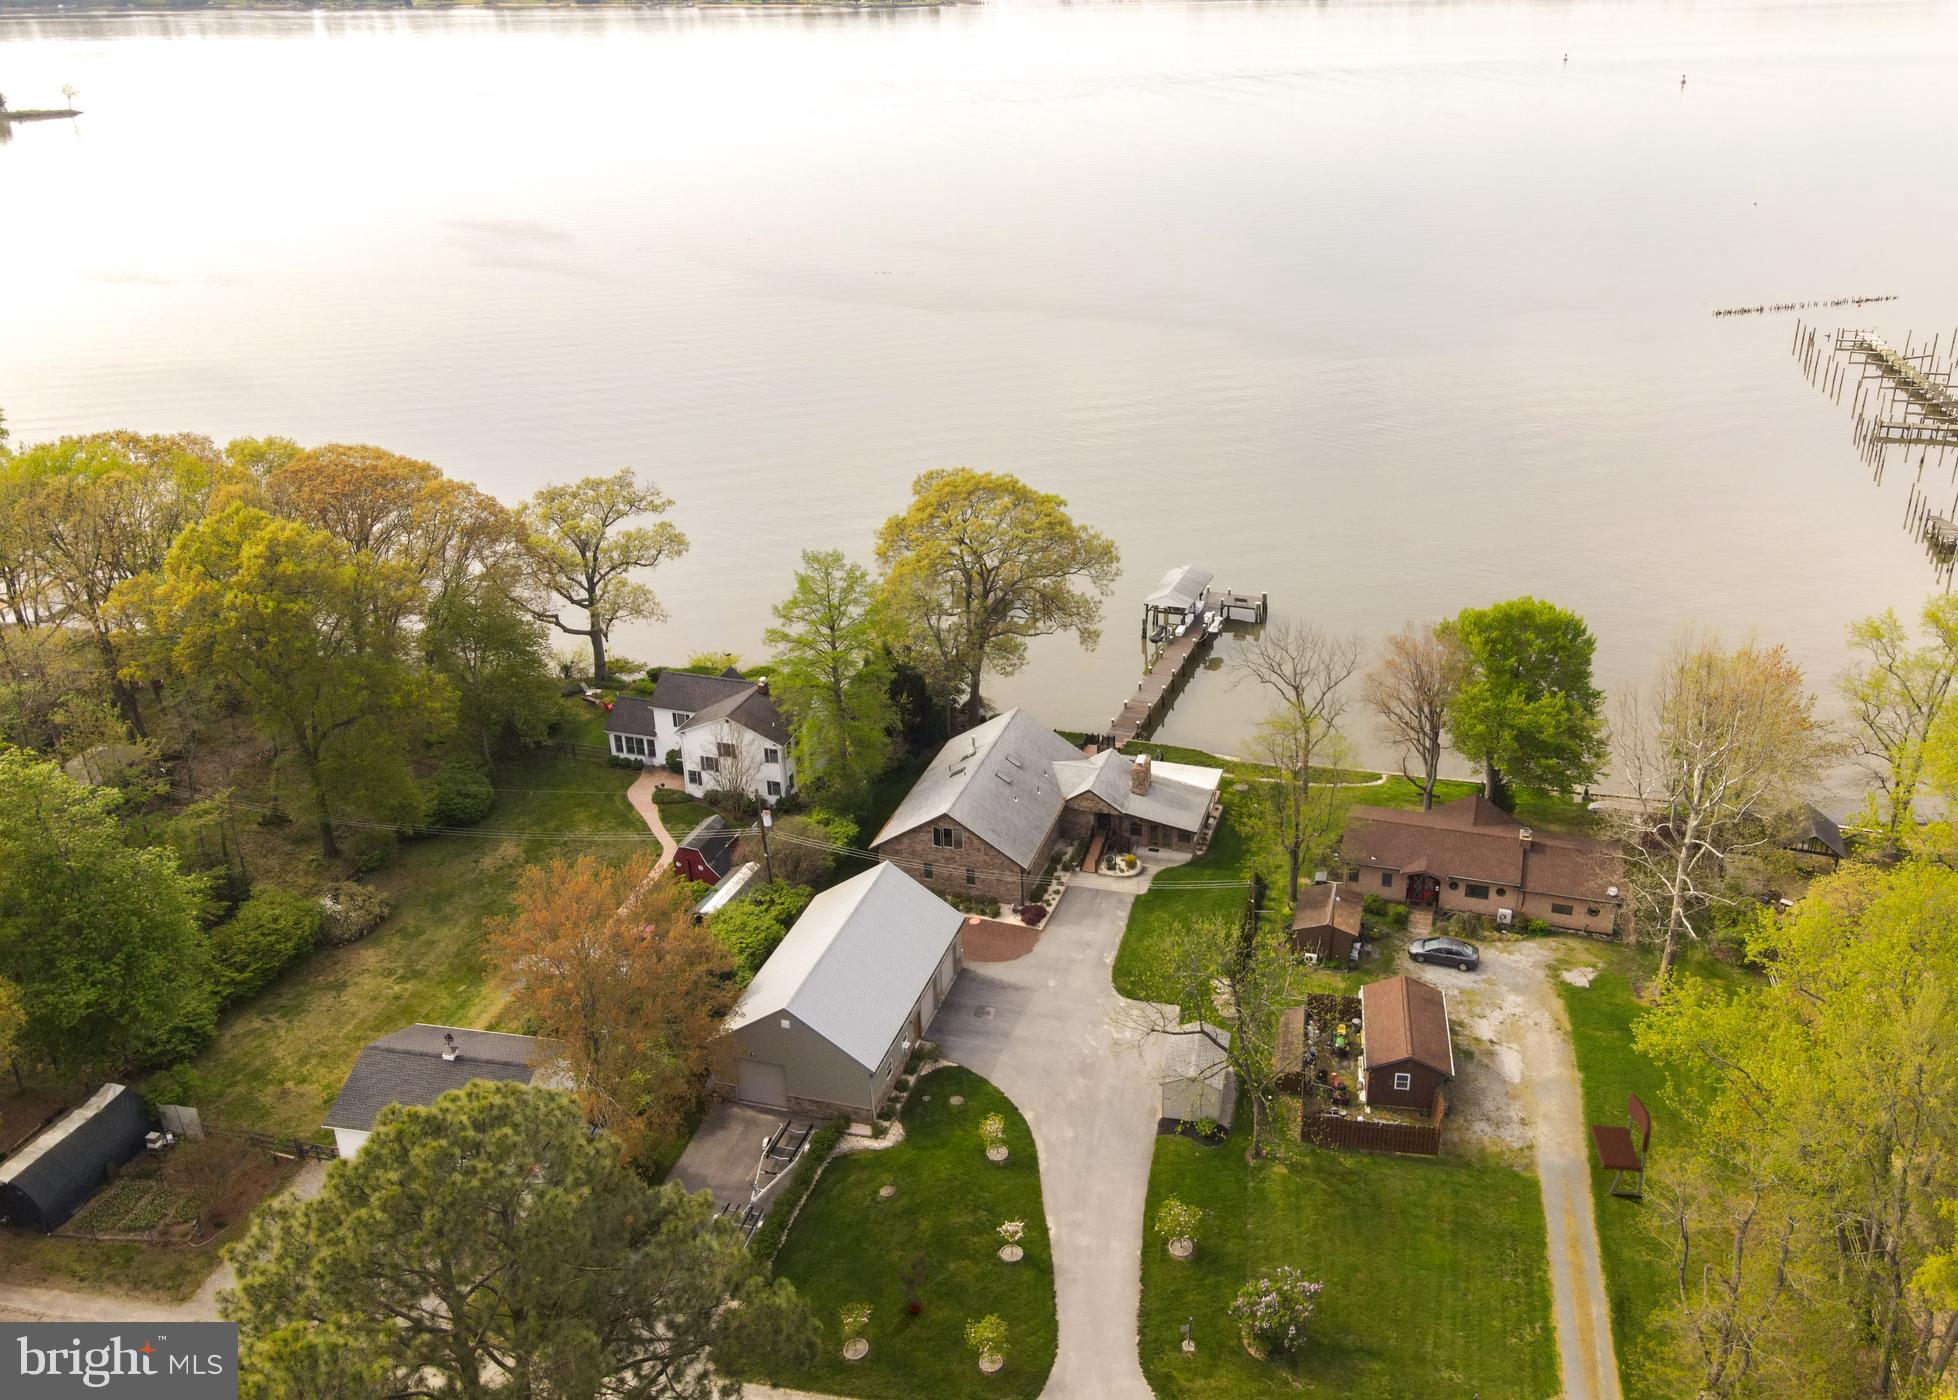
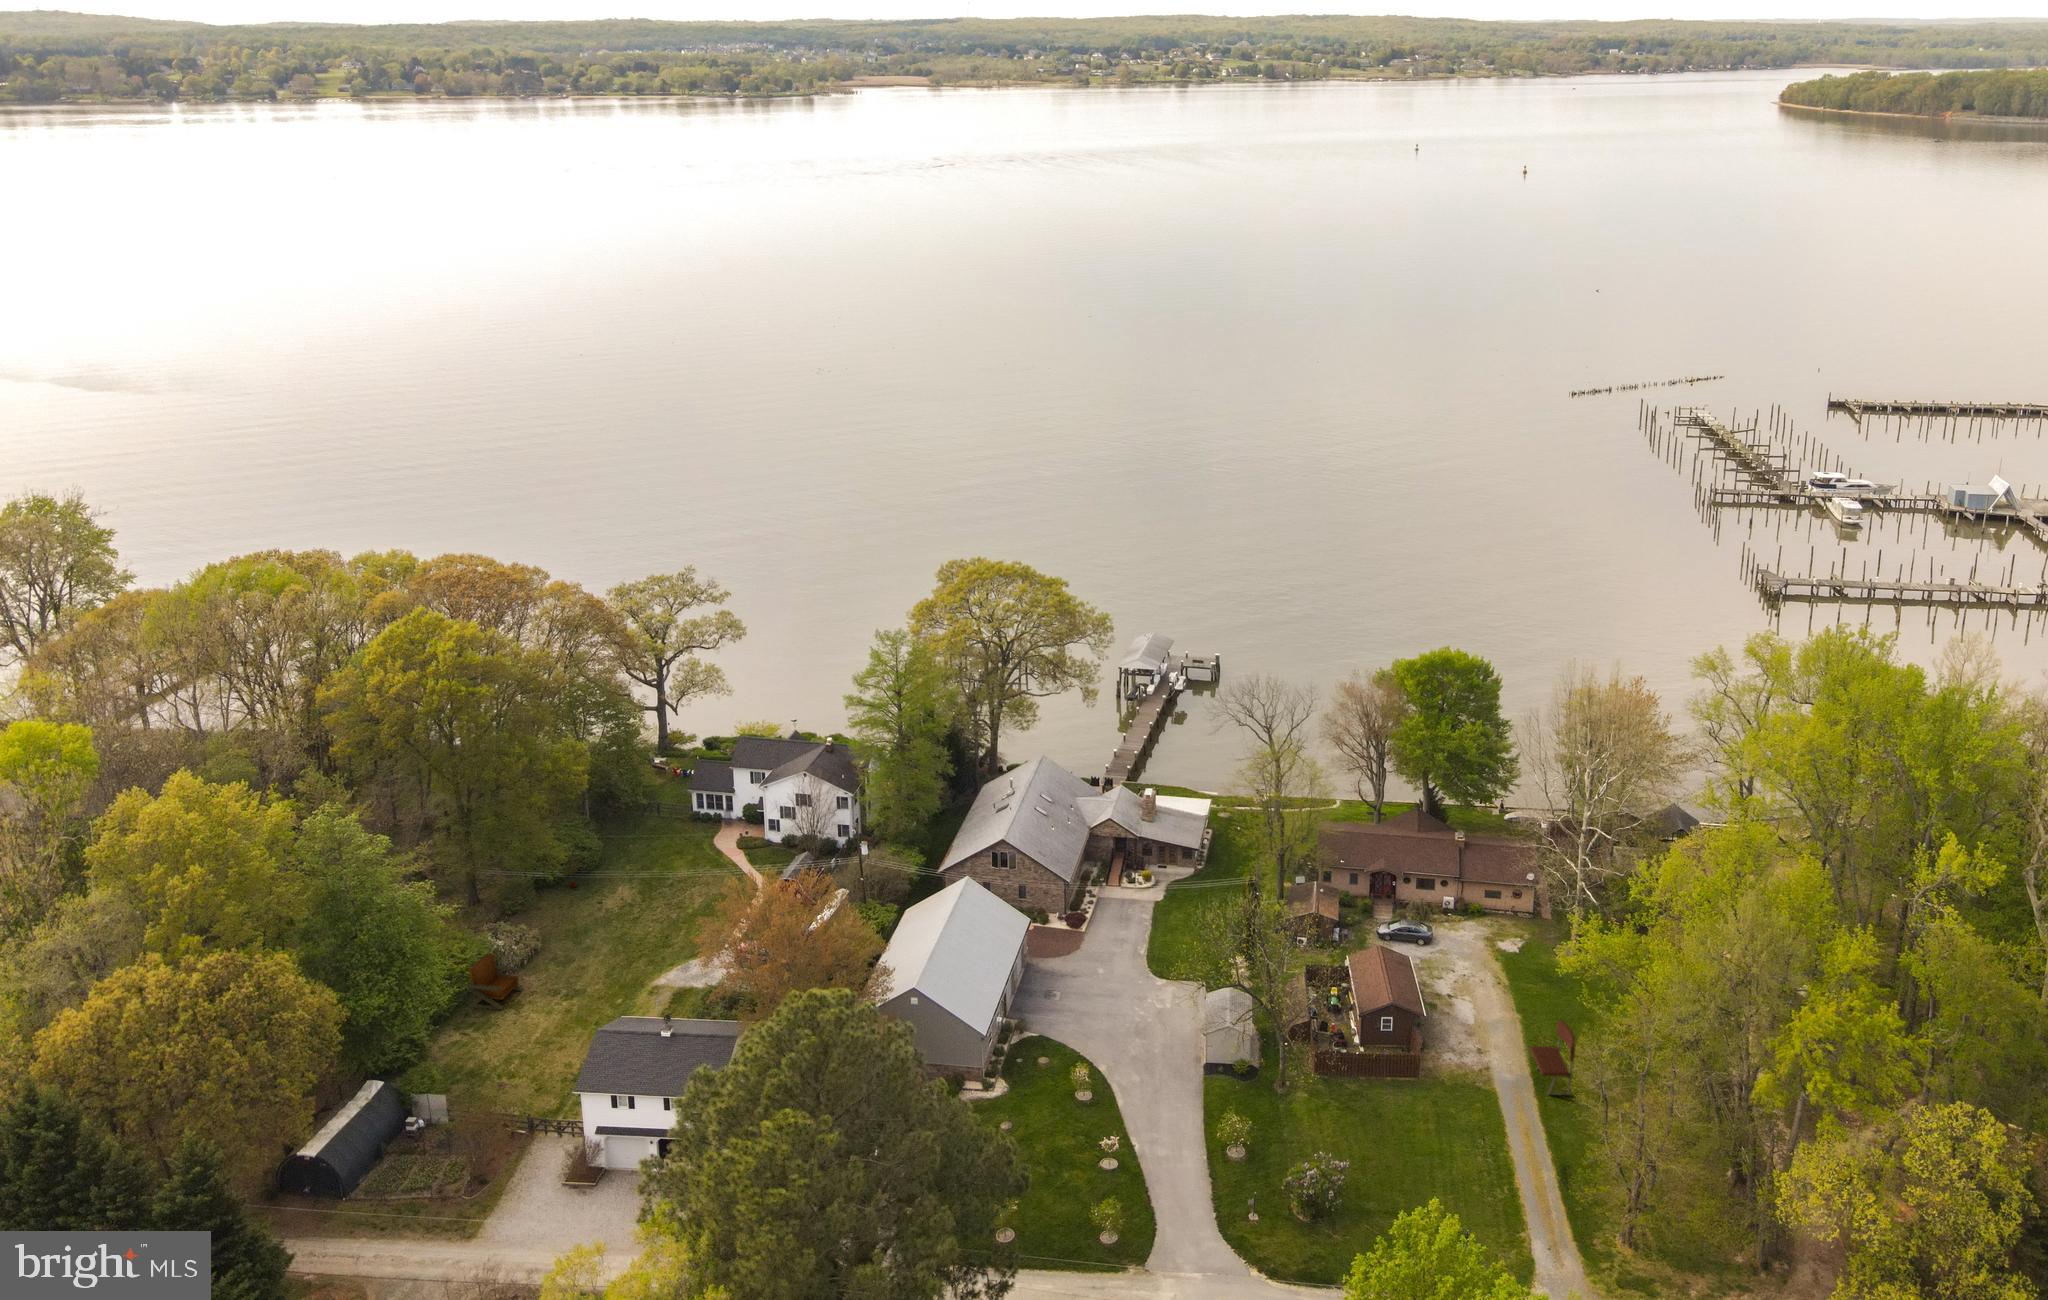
lounge chair: none [265,921,344,993] -> present [466,953,523,1010]
potted tree: present [896,1253,930,1313] -> present [563,857,582,888]

